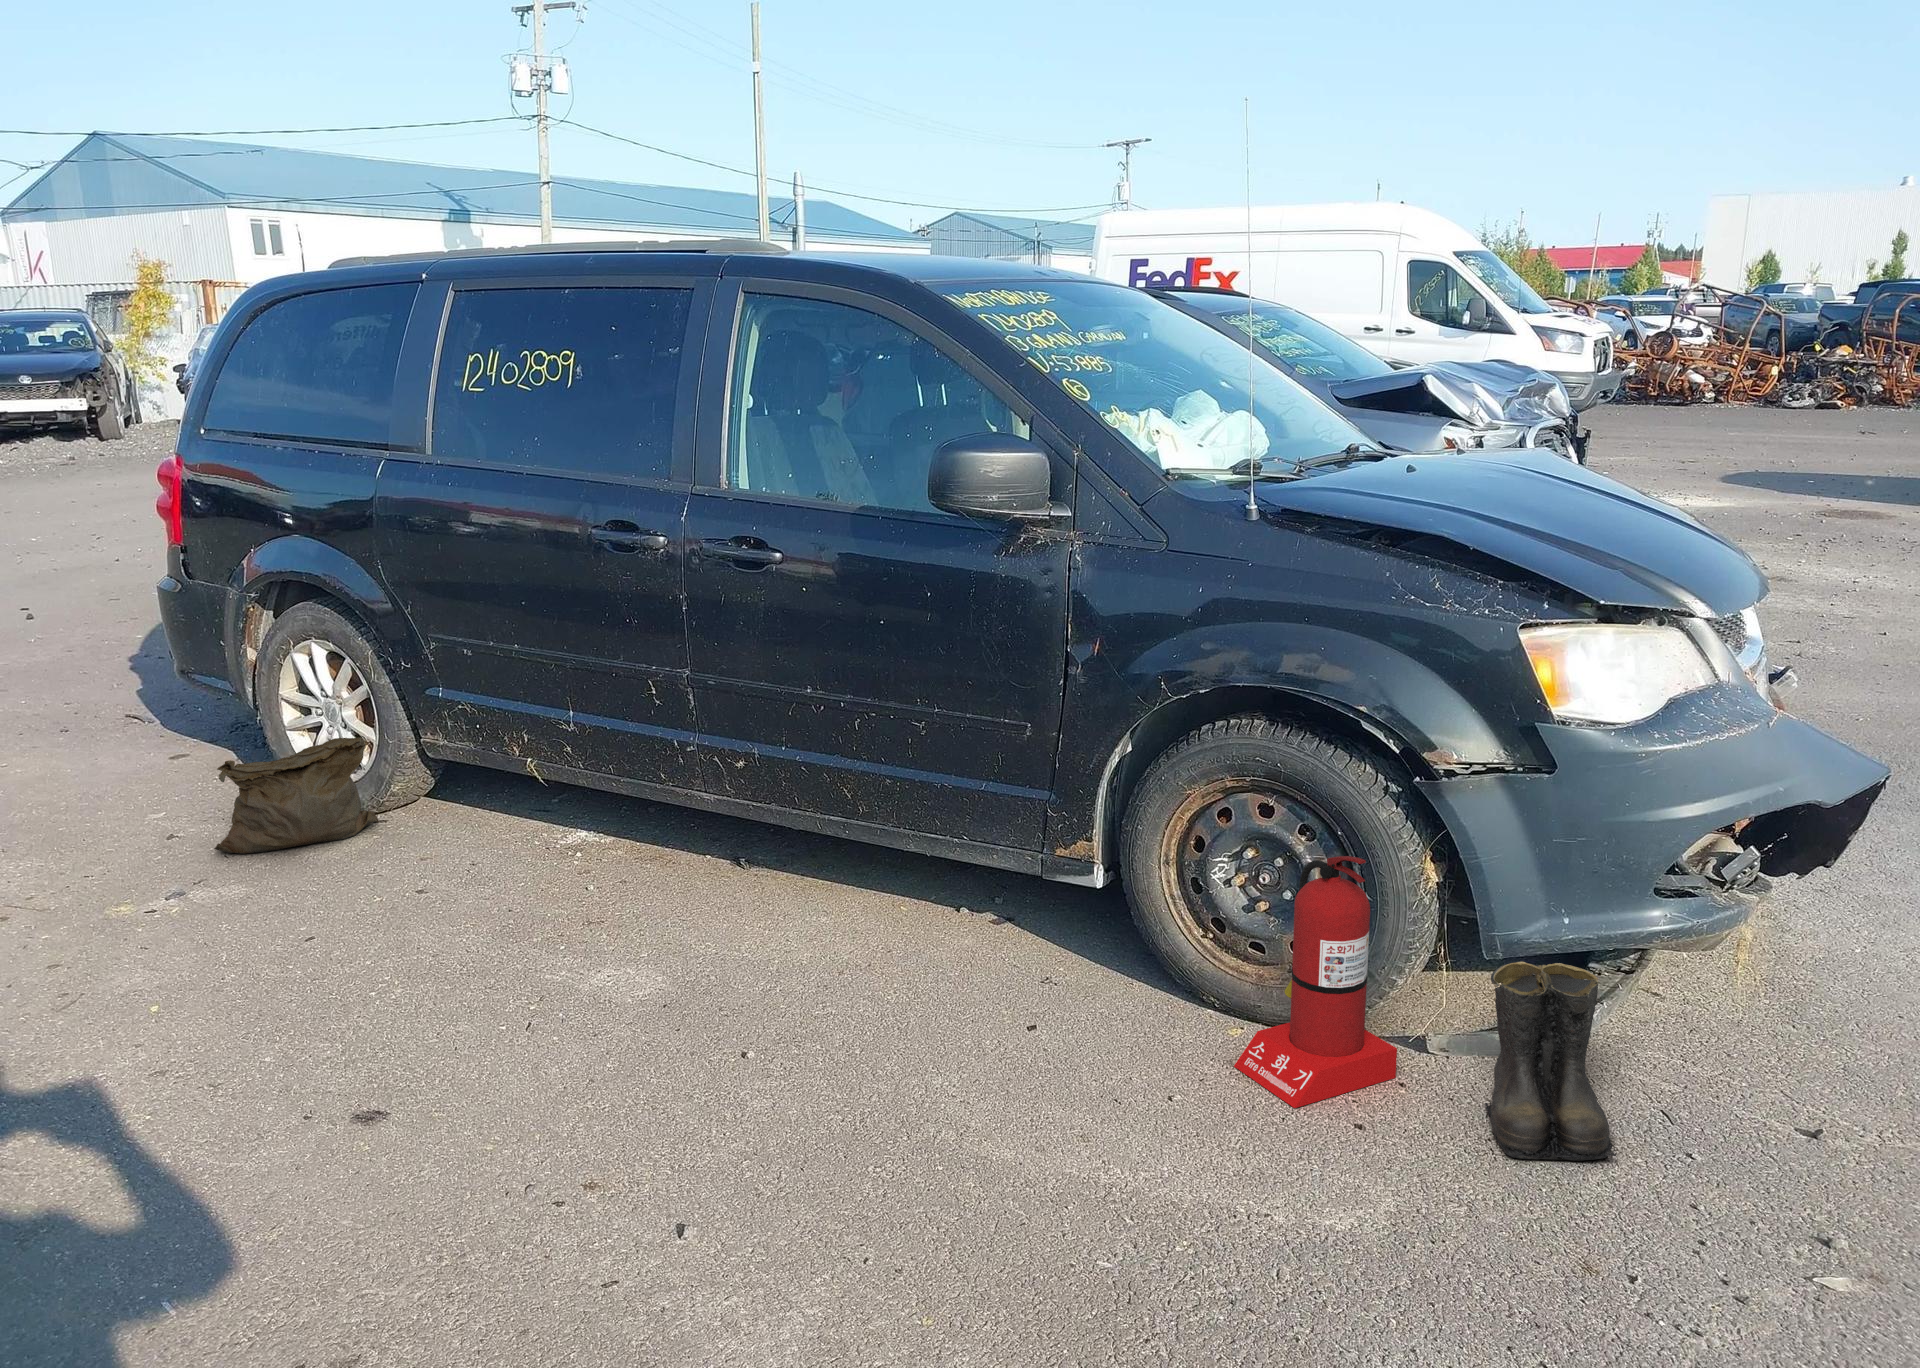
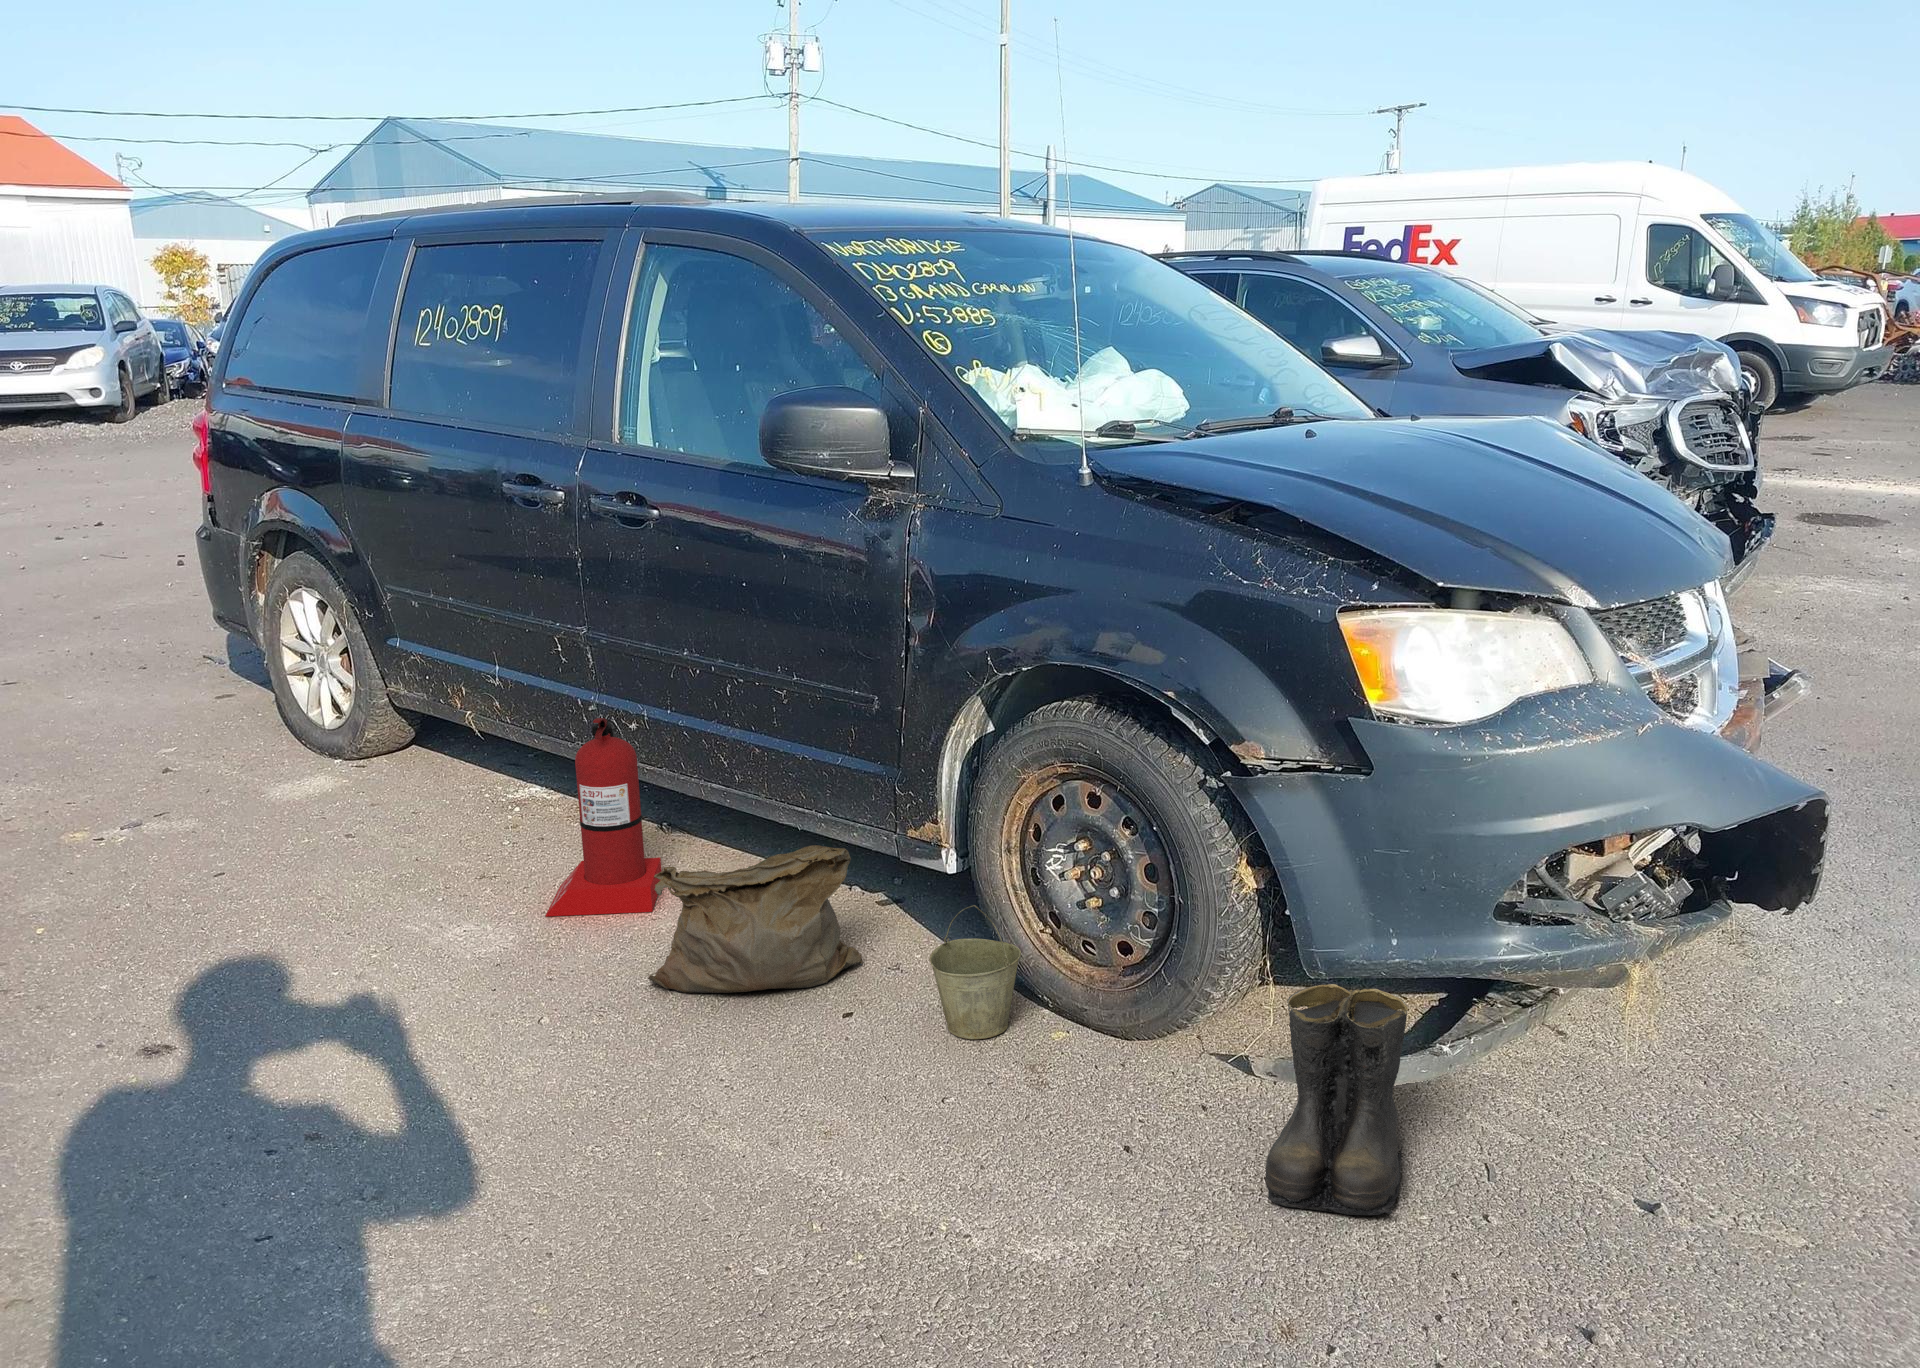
bag: present [214,737,379,854] -> present [648,845,862,993]
fire extinguisher: present [1234,856,1397,1108] -> present [545,718,662,916]
bucket: none [1115,914,1198,1039] -> present [930,905,1021,1039]

